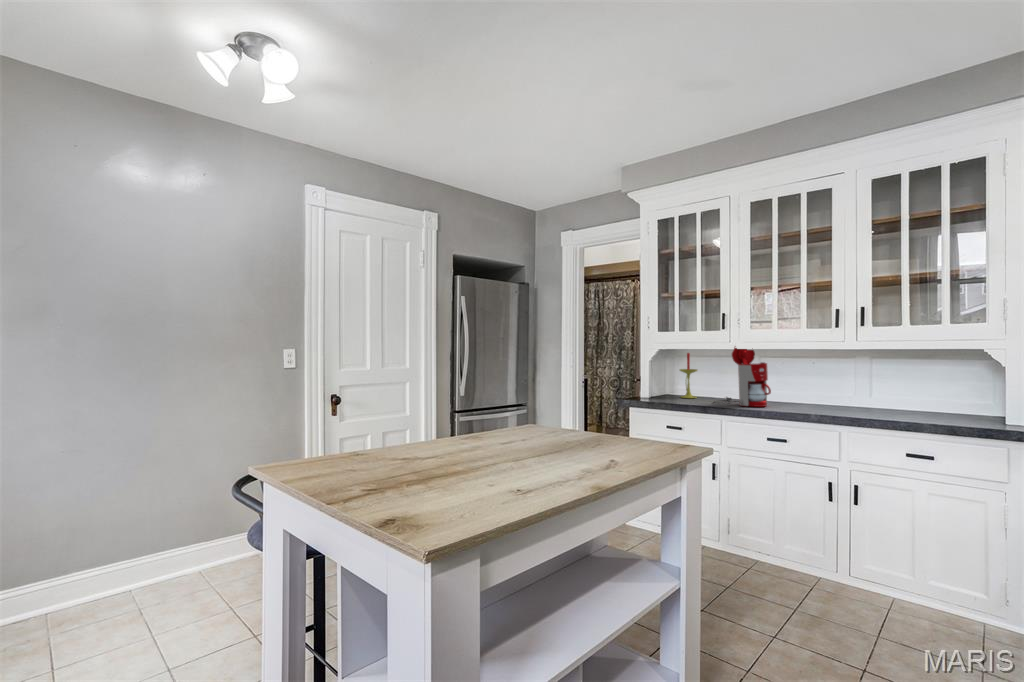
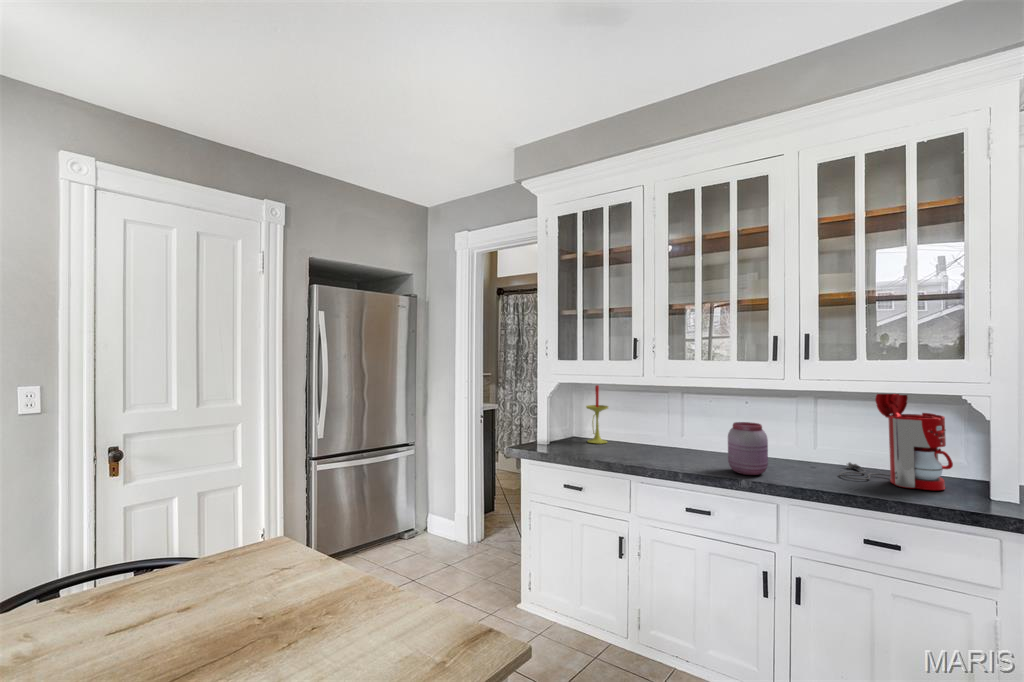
coffee maker: present [714,346,771,407] -> present [840,394,953,490]
jar: none [800,375,832,413] -> present [728,422,768,475]

